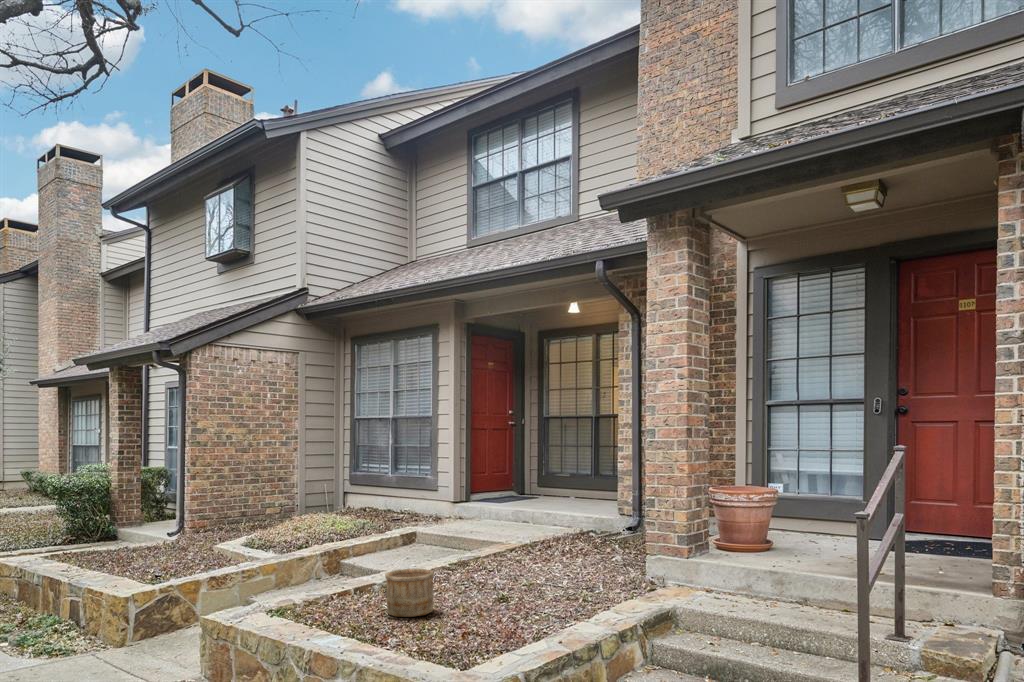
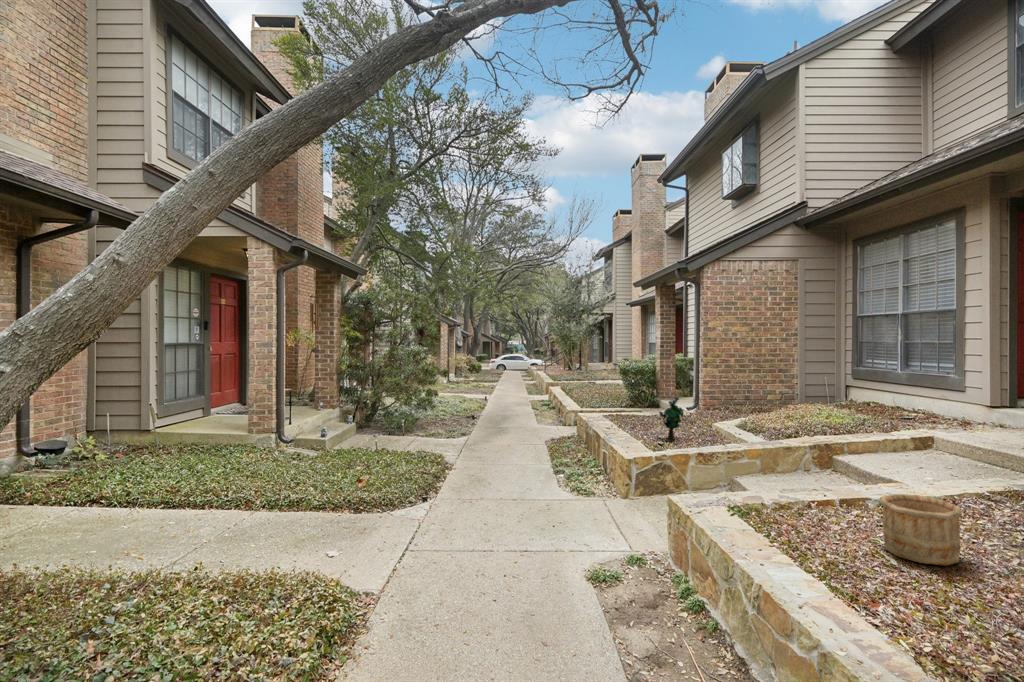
decorative plant: none [154,517,187,572] -> present [659,398,684,442]

